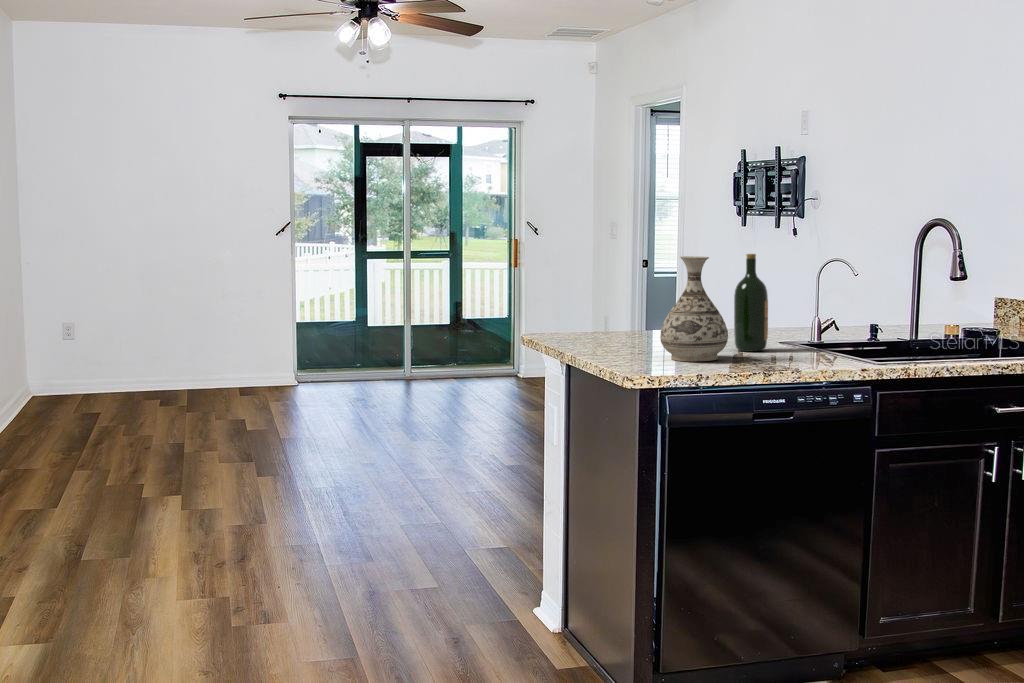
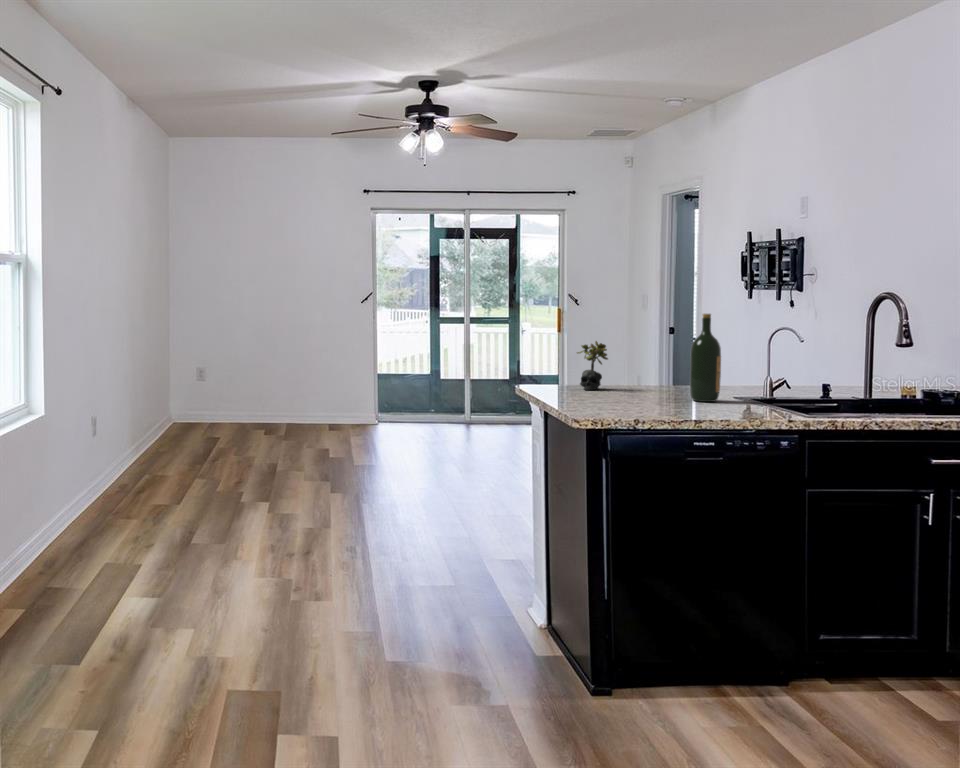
vase: present [660,256,728,362] -> none [615,313,676,407]
succulent plant: none [599,286,636,343] -> present [577,341,608,390]

